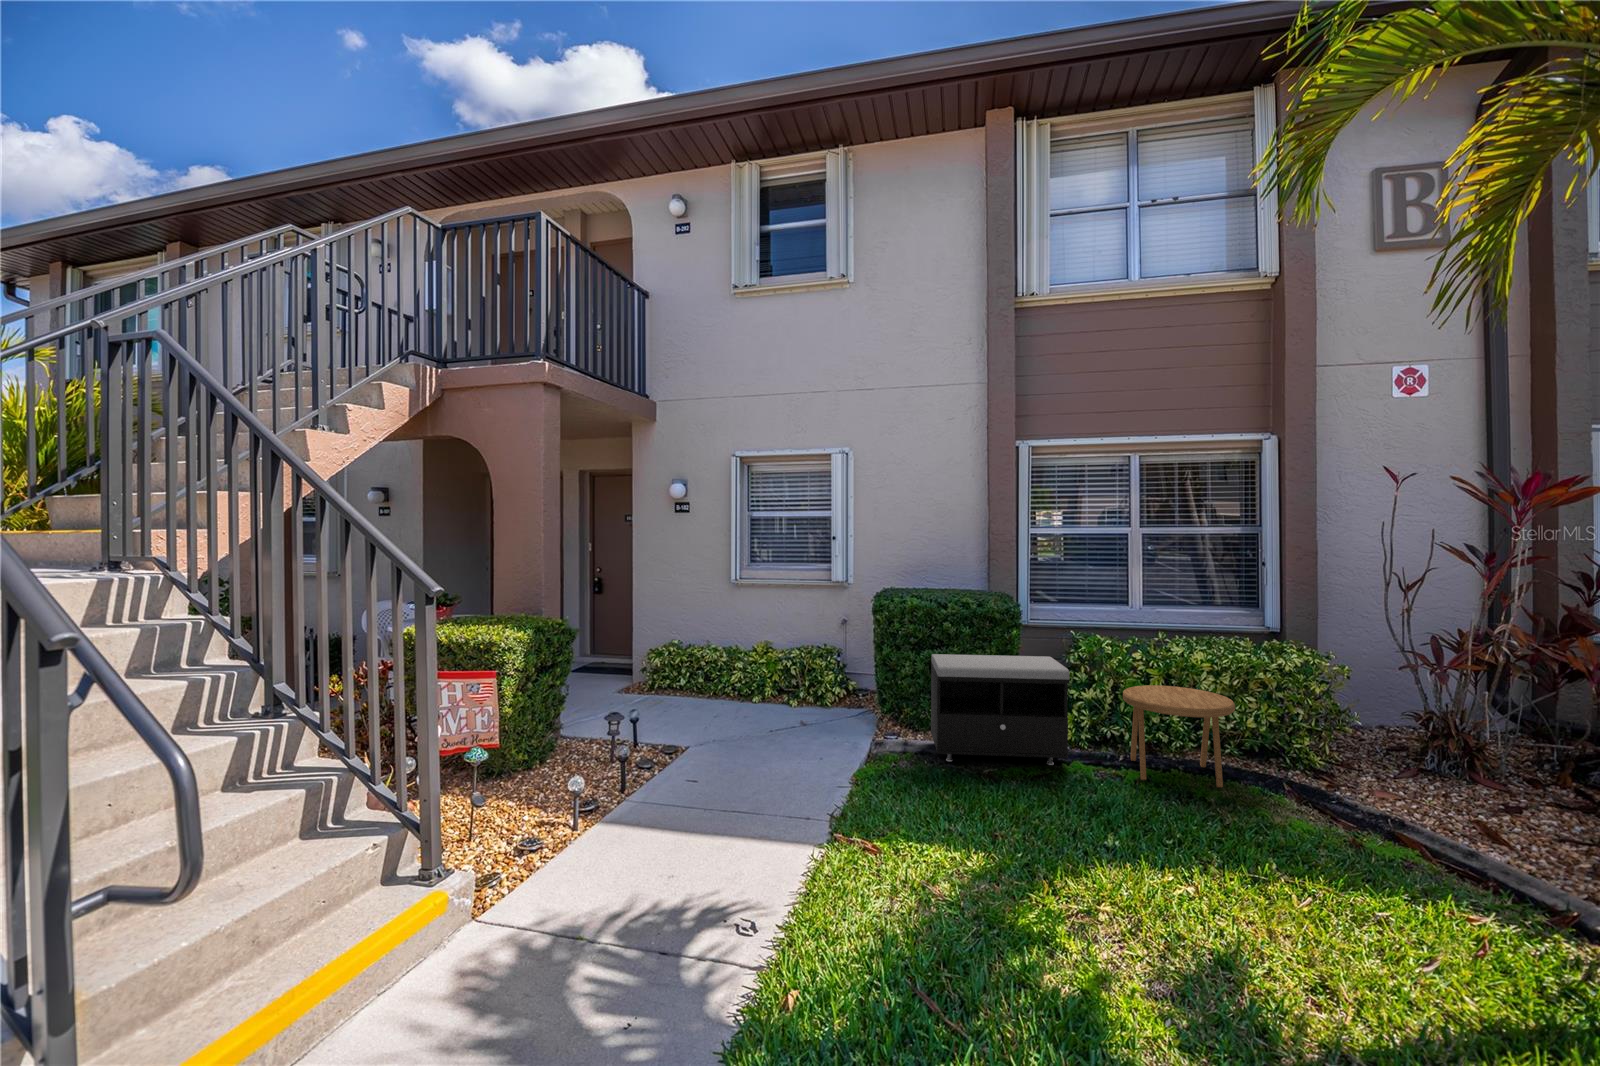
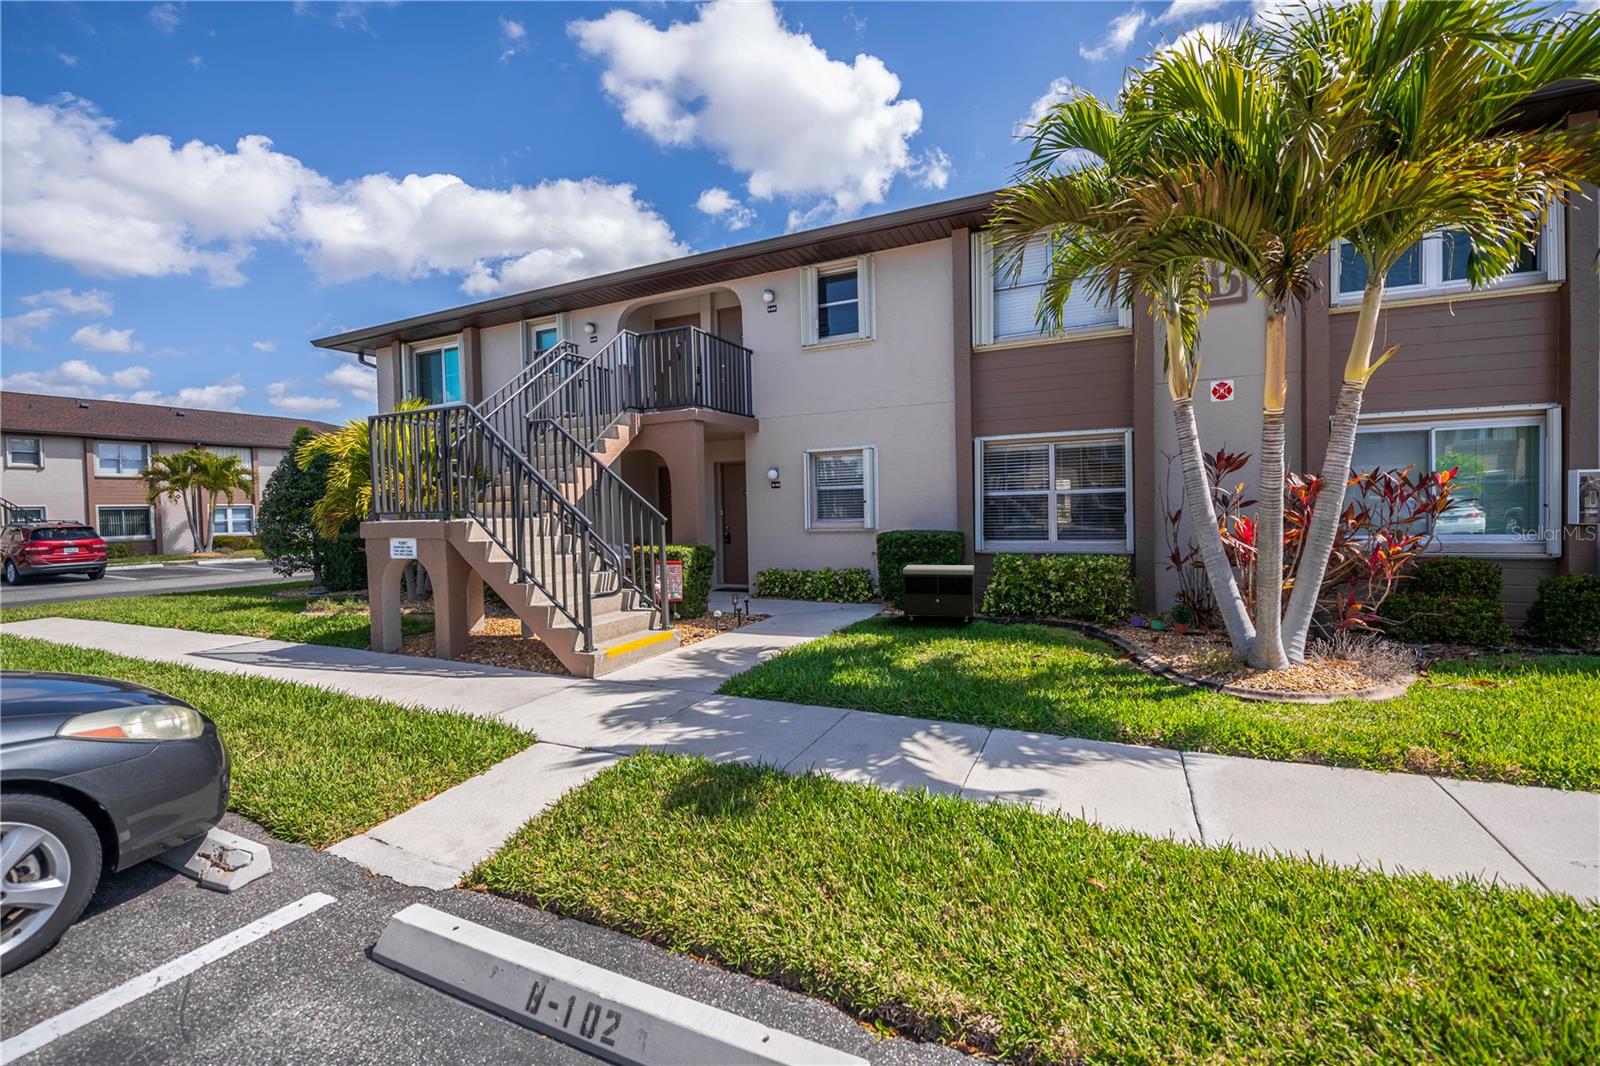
potted plant: none [1335,684,1496,800] -> present [1128,577,1193,633]
side table: present [1123,685,1235,788] -> none [1003,580,1059,629]

